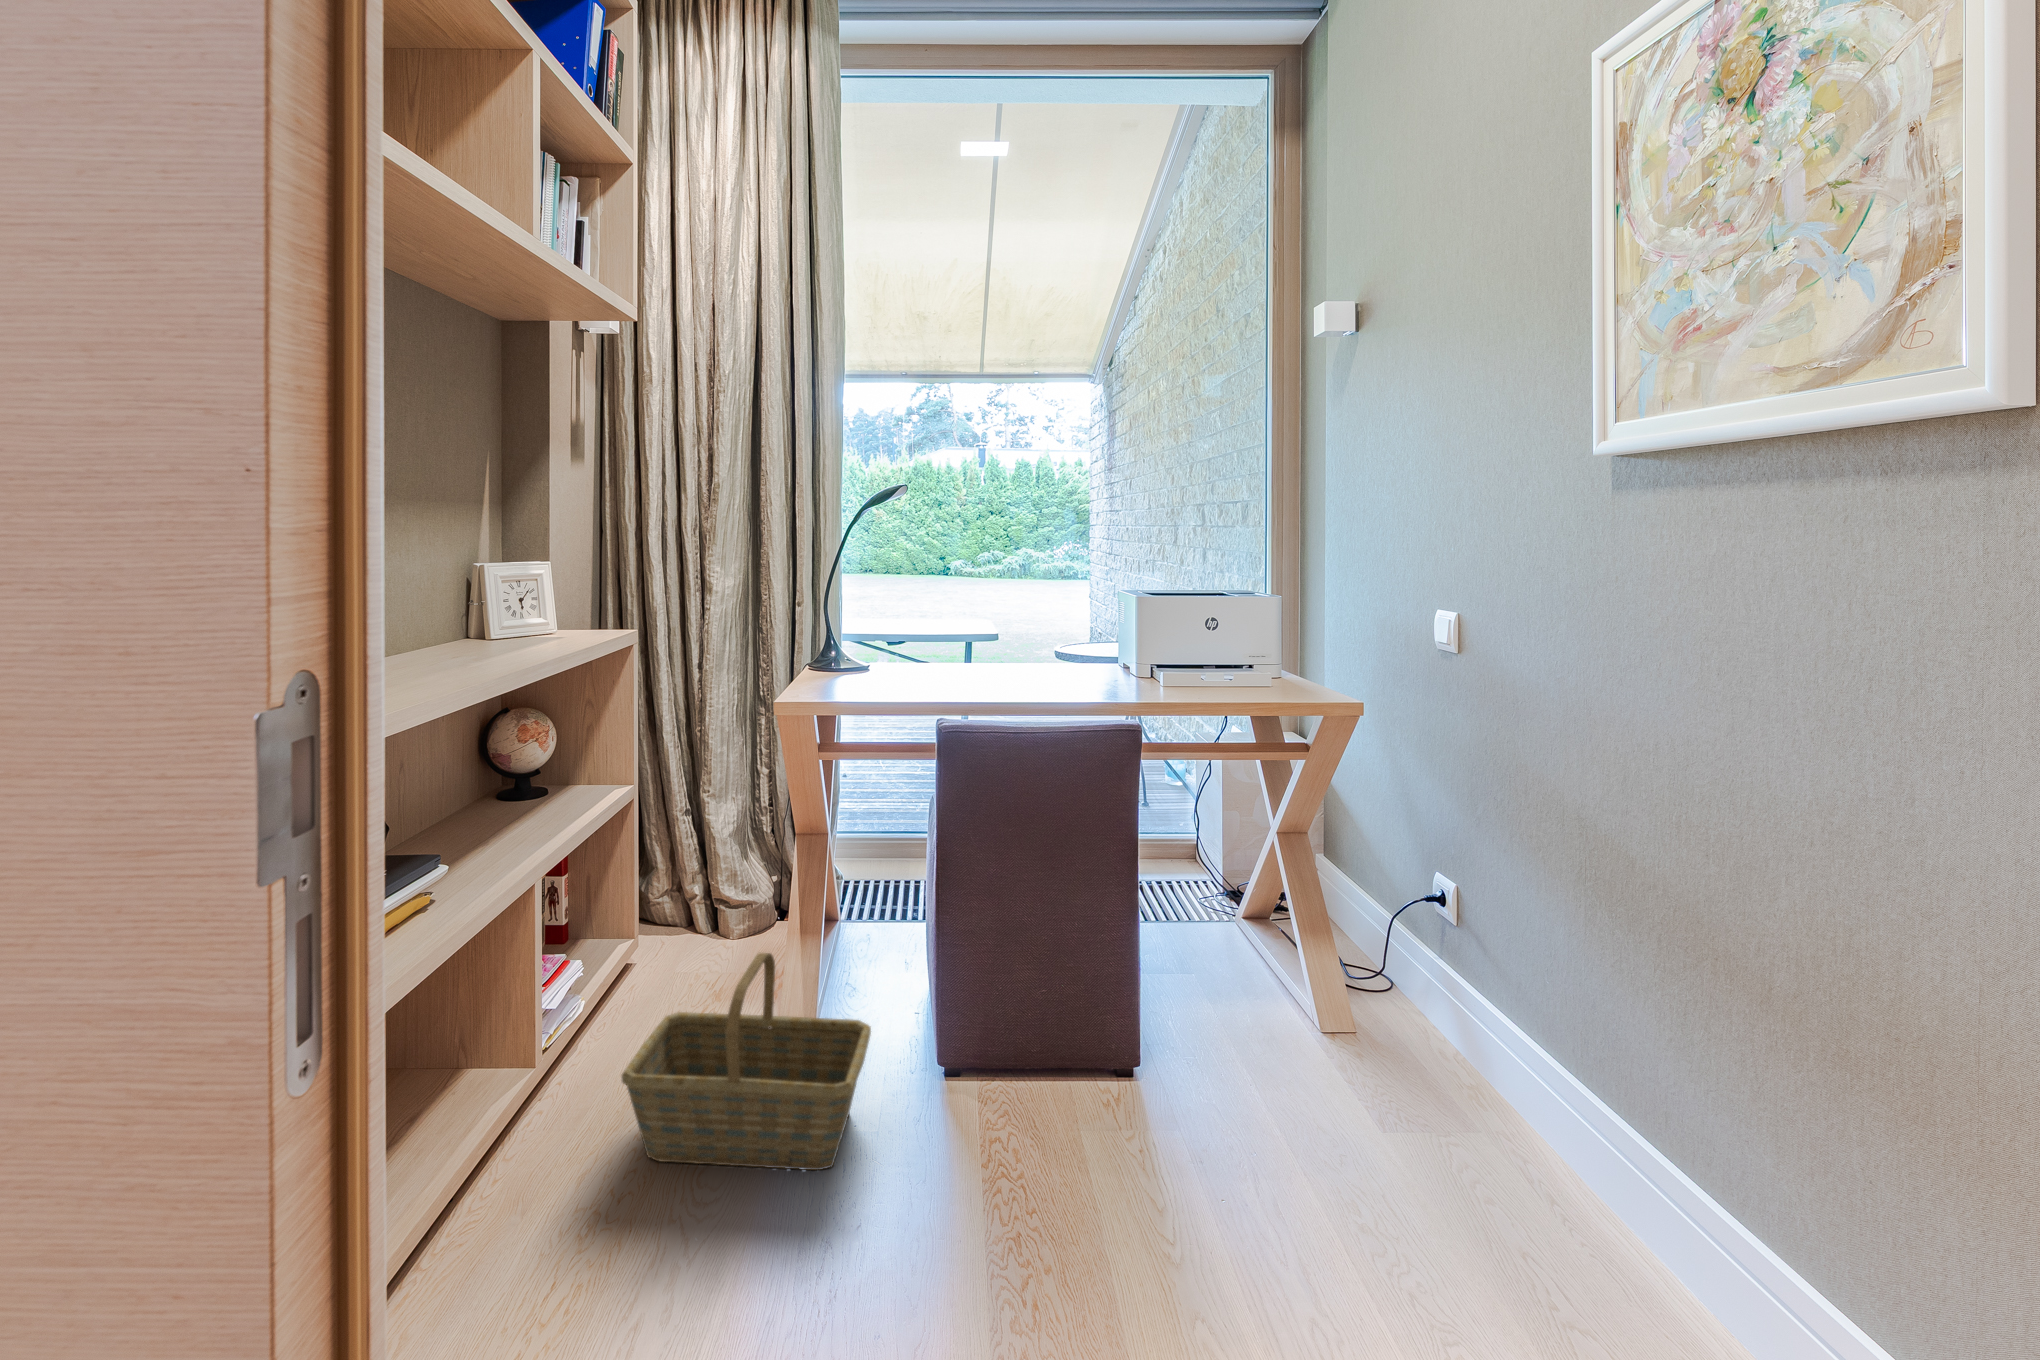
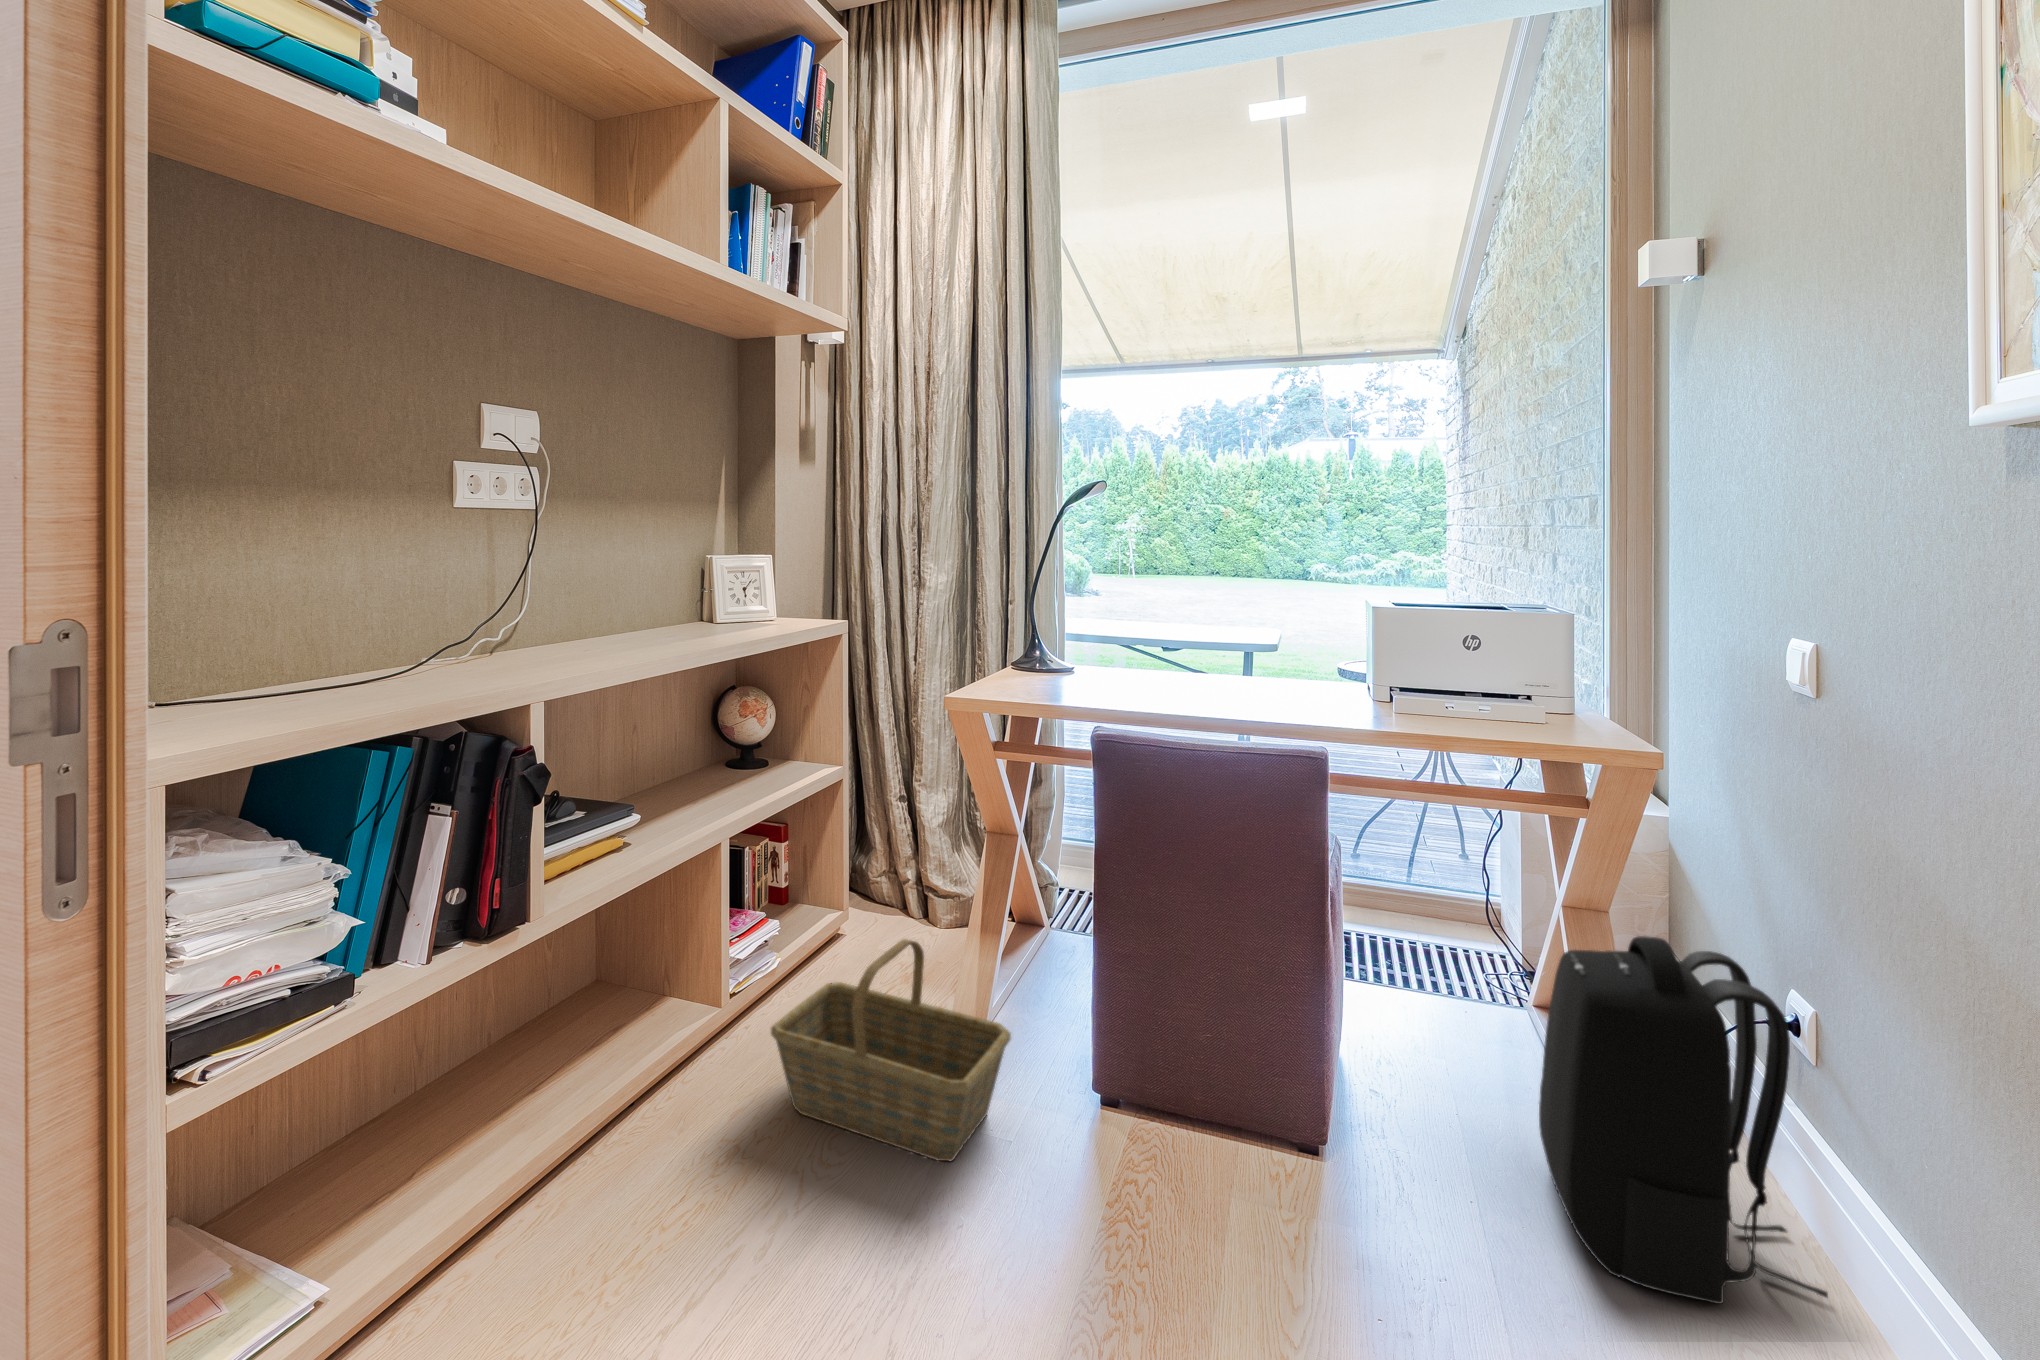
backpack: none [1289,847,1483,1118] -> present [1539,936,1828,1304]

